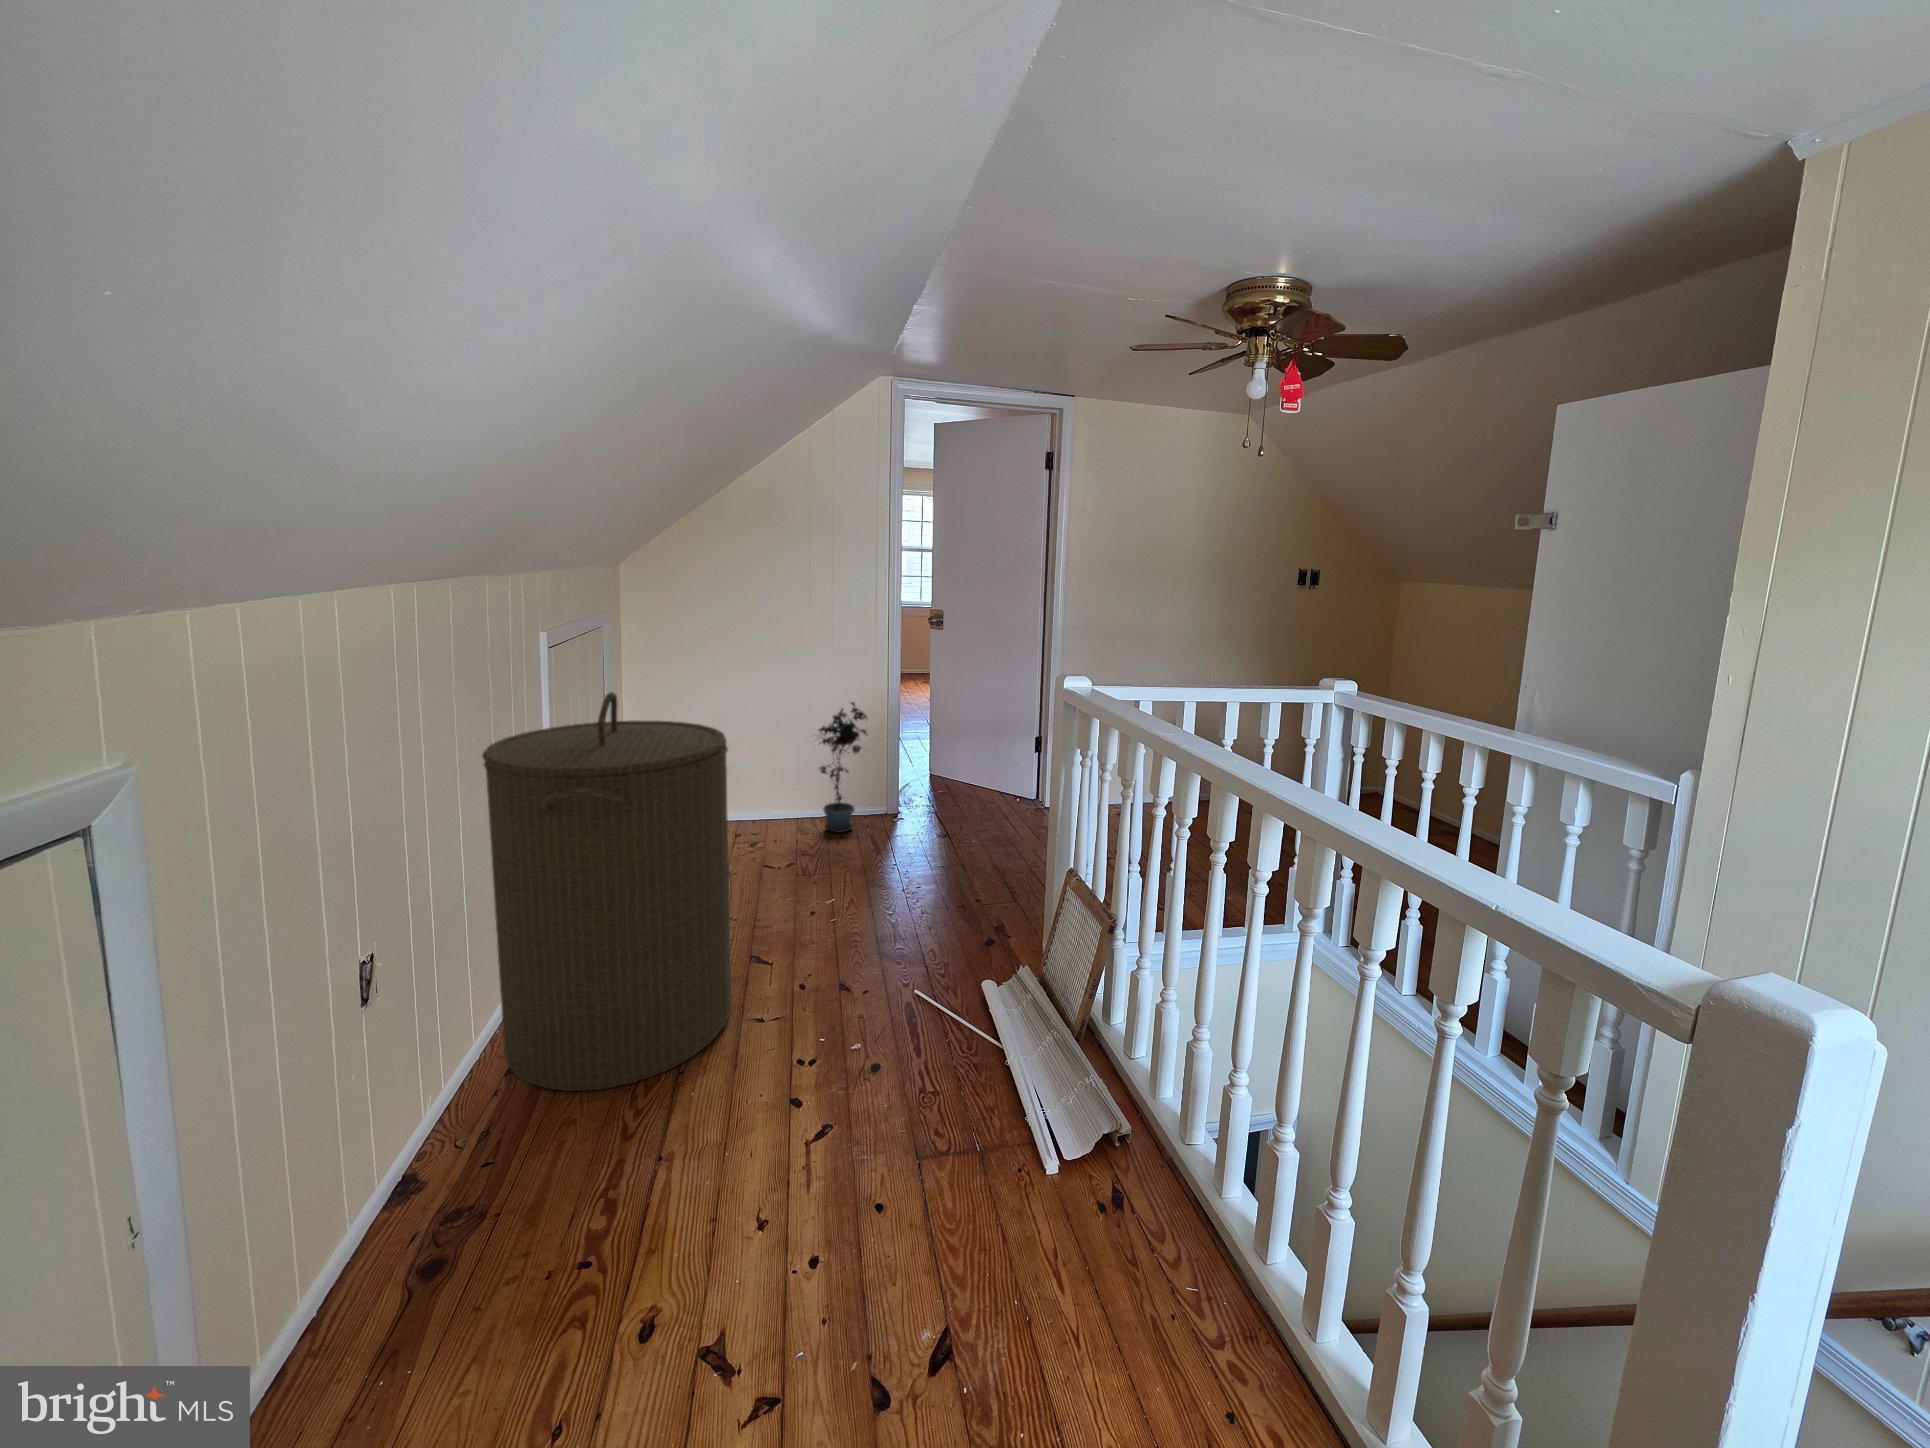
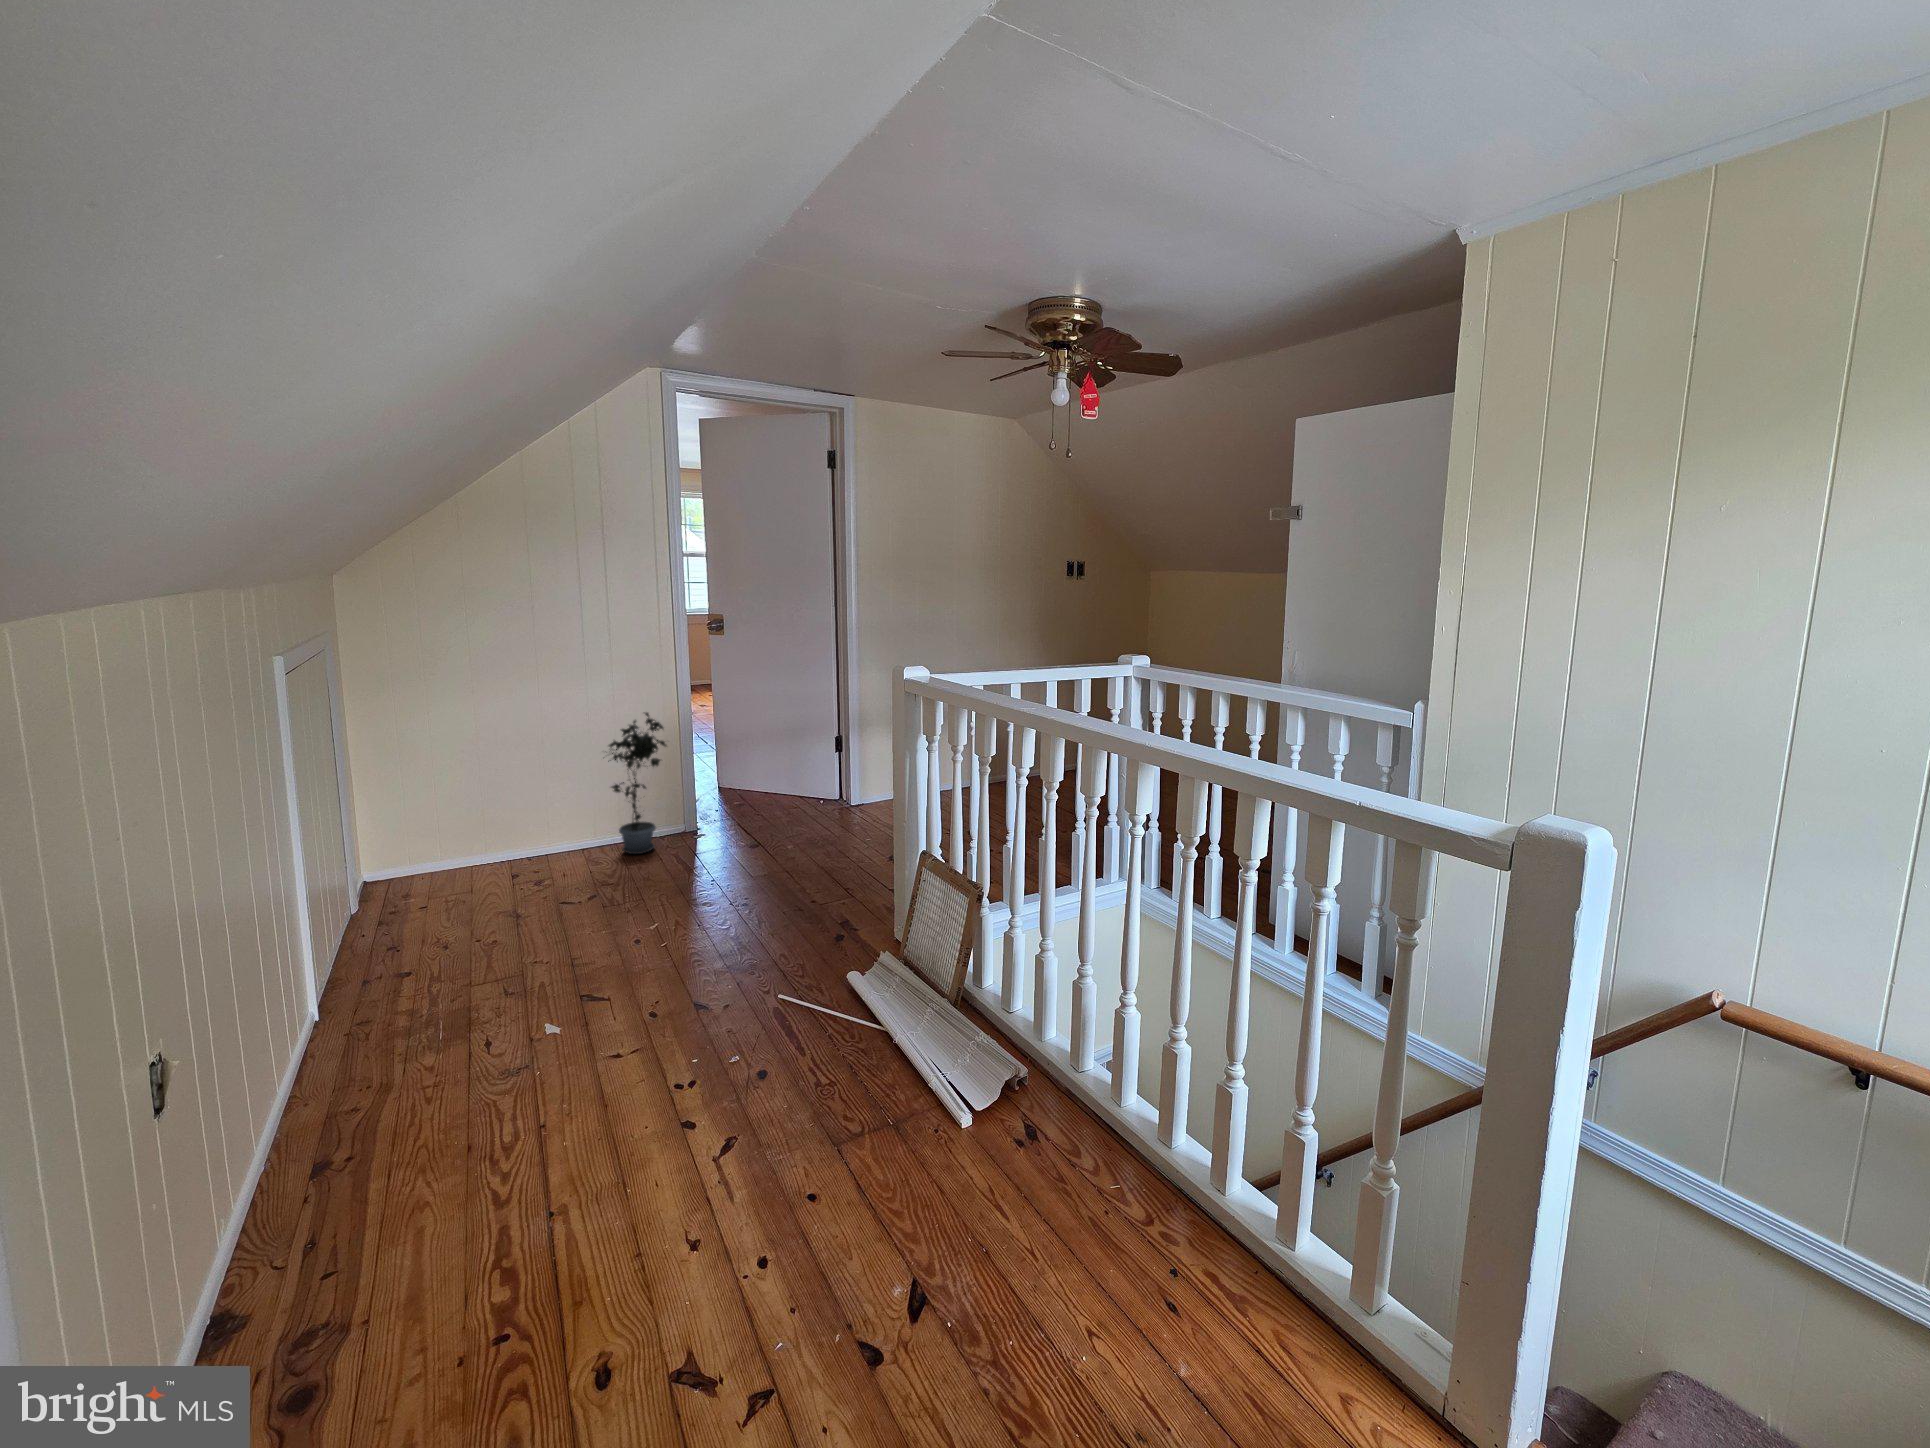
laundry hamper: present [482,692,731,1091] -> none [245,716,581,1182]

